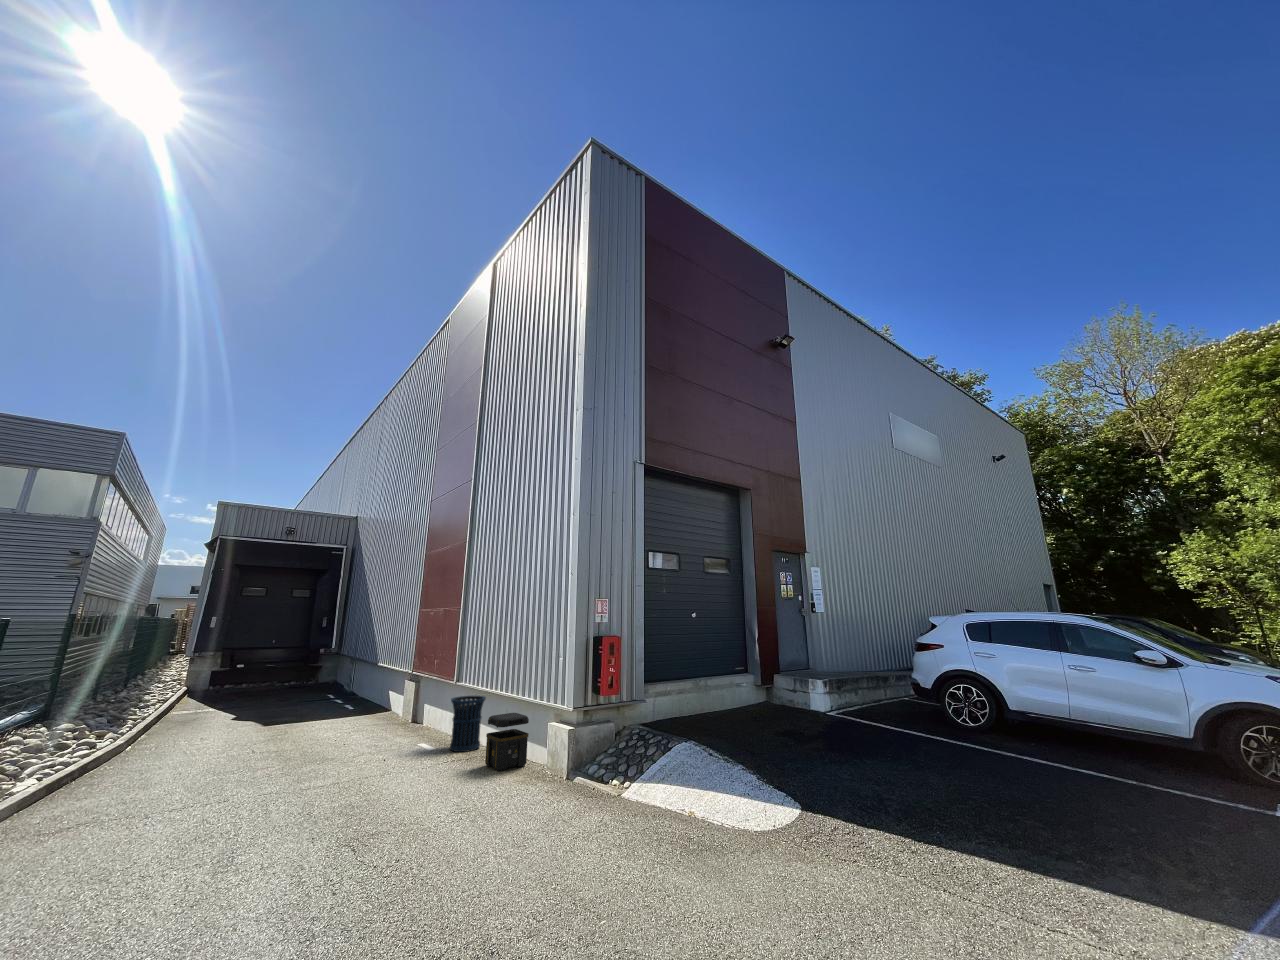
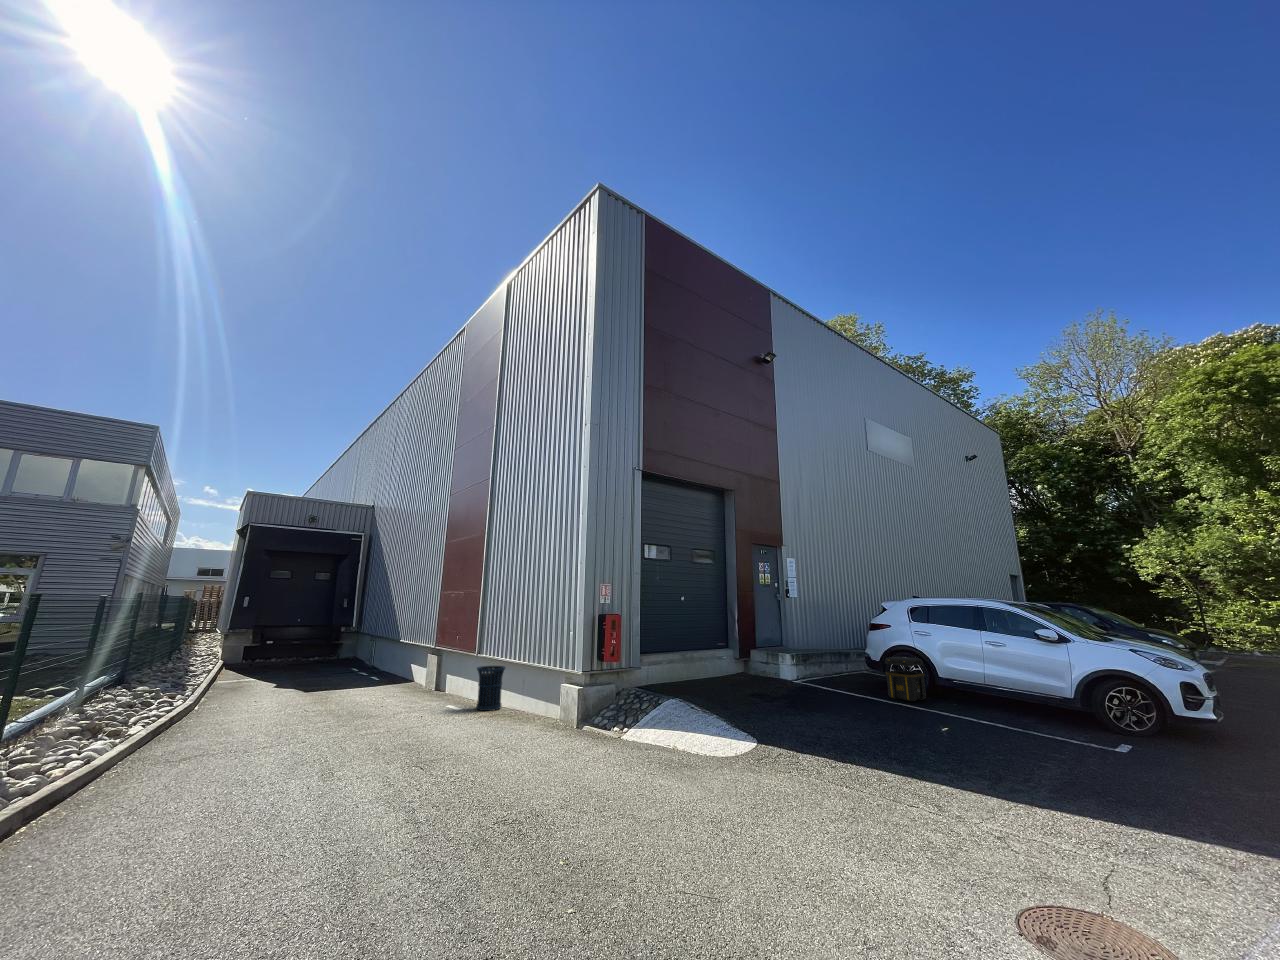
toolbox: present [485,713,529,771] -> present [885,657,926,701]

